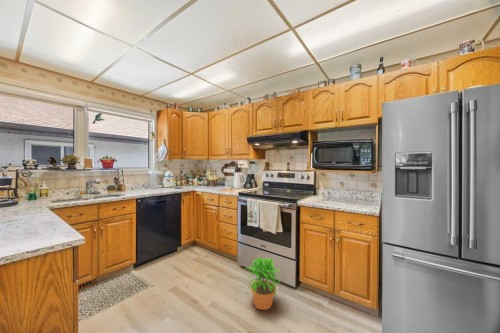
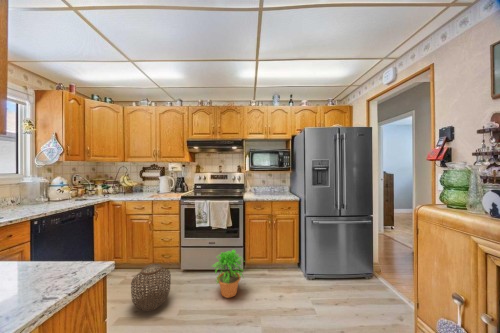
woven basket: none [181,250,213,290] -> present [131,264,171,311]

